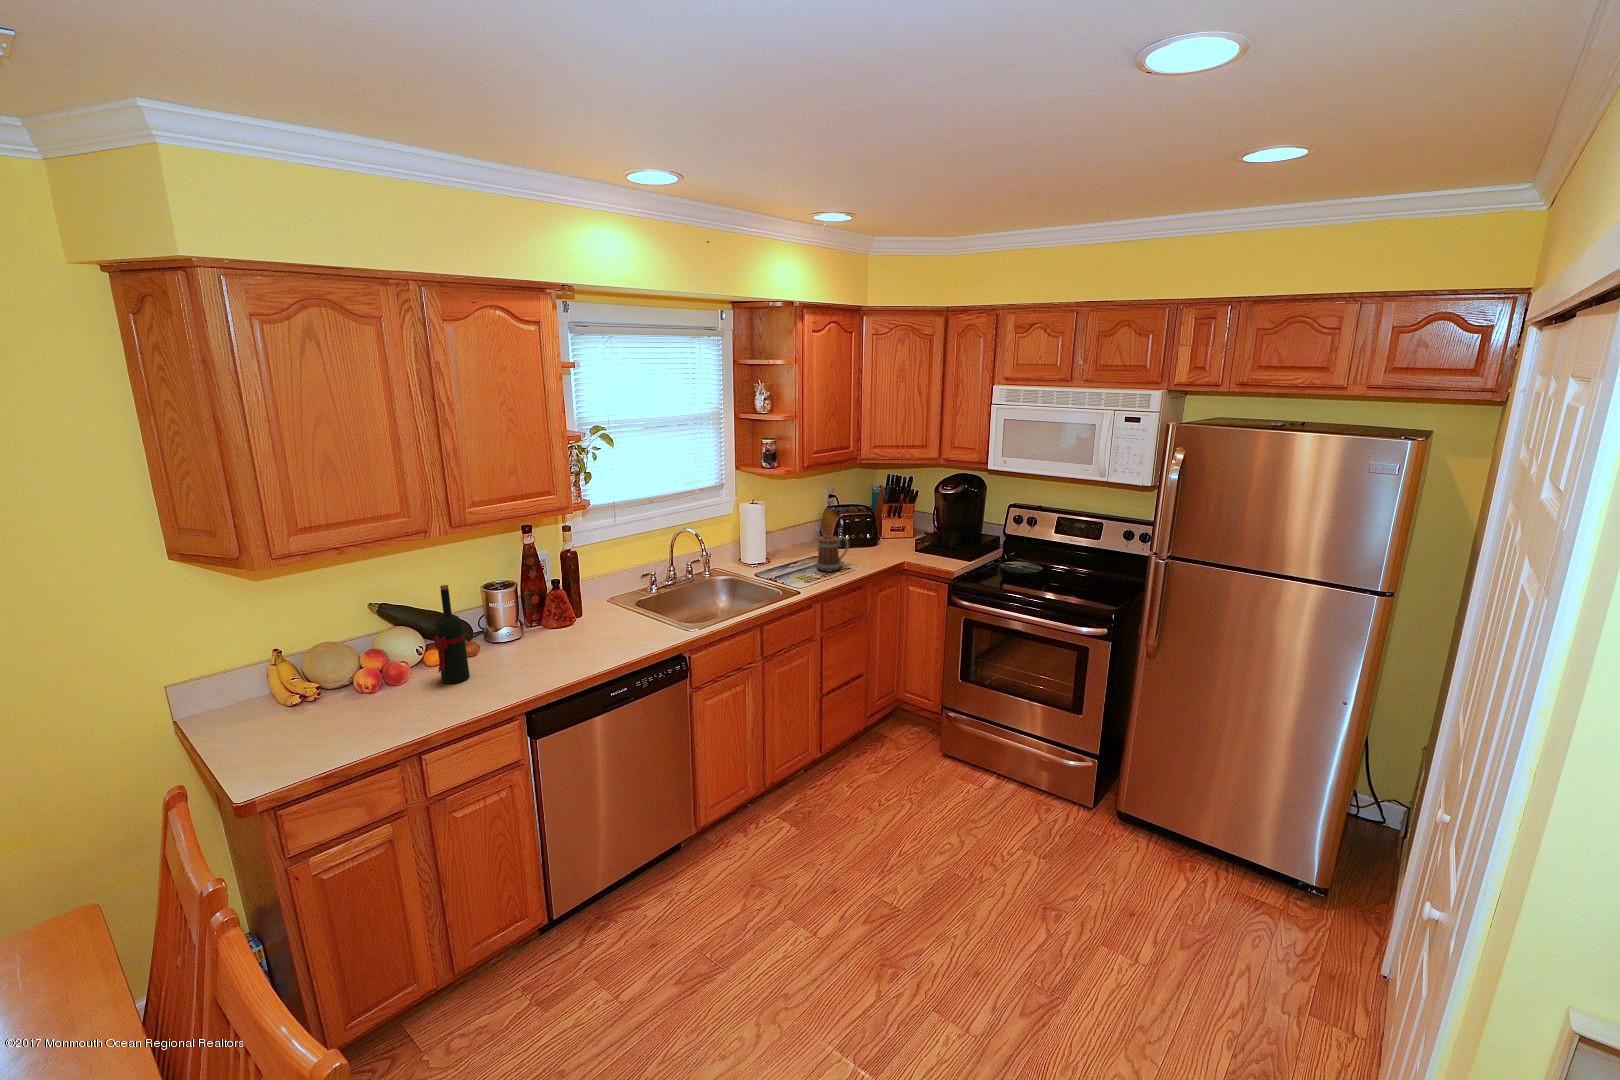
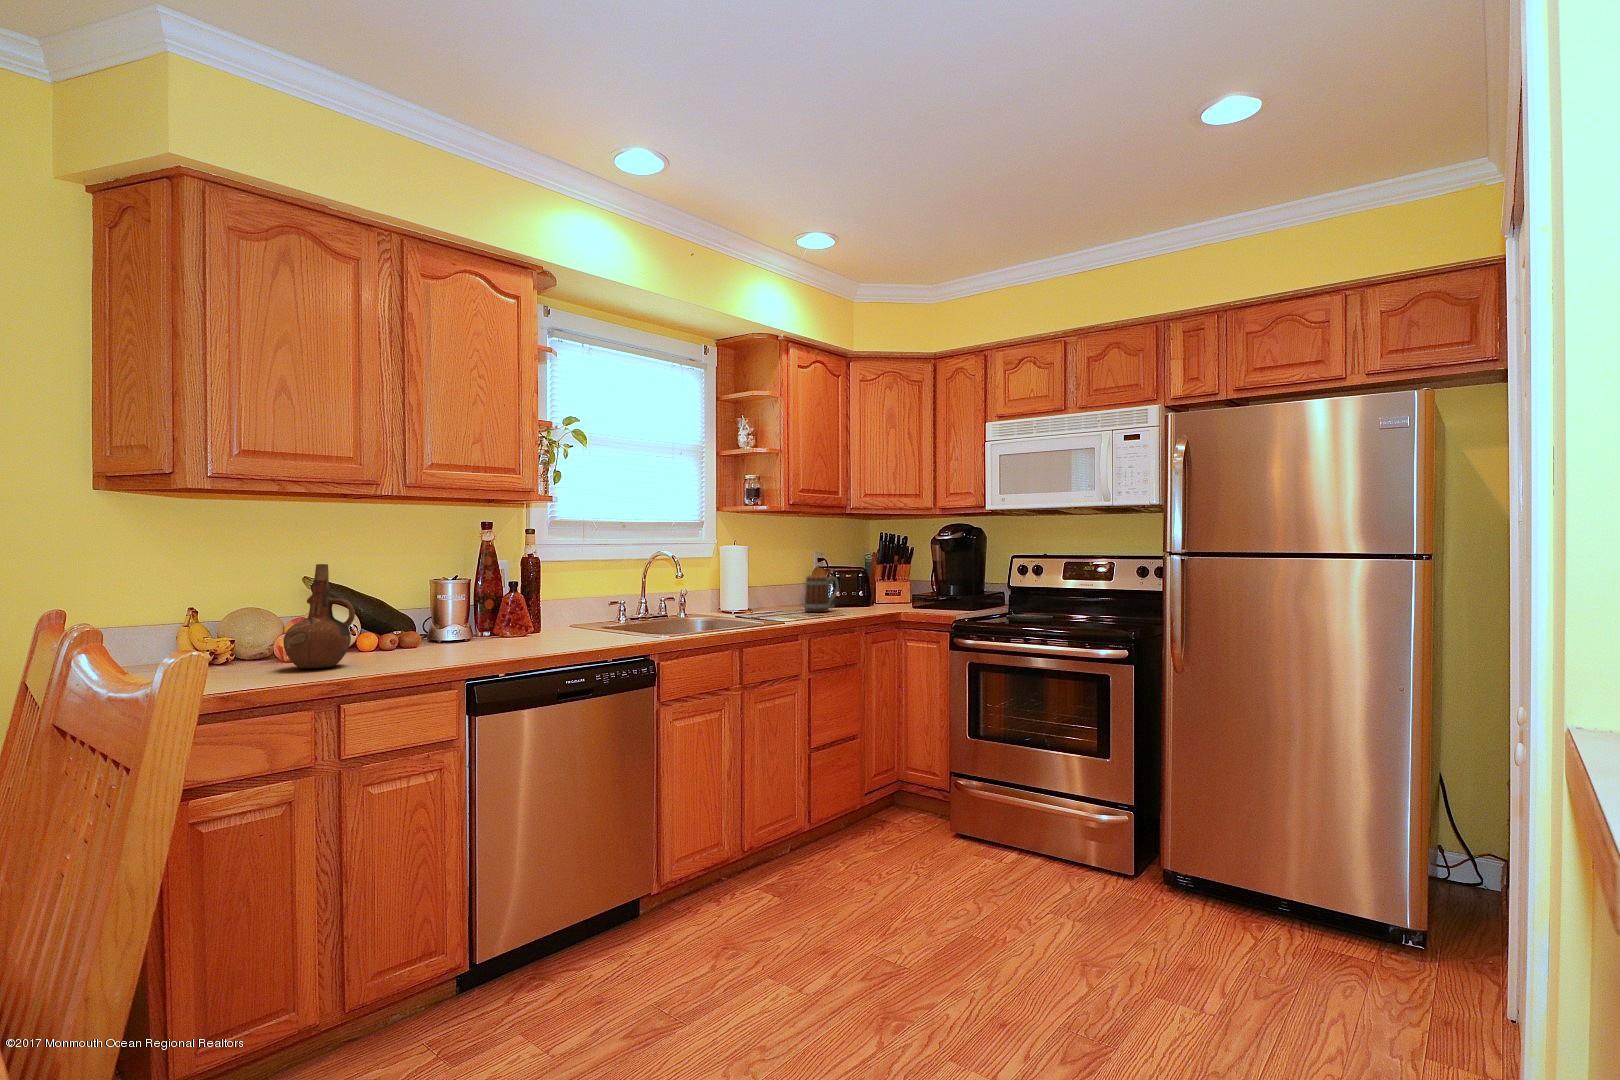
wine bottle: present [434,585,470,684] -> none [371,543,407,656]
ceramic pitcher: none [364,627,422,719] -> present [283,564,355,668]

